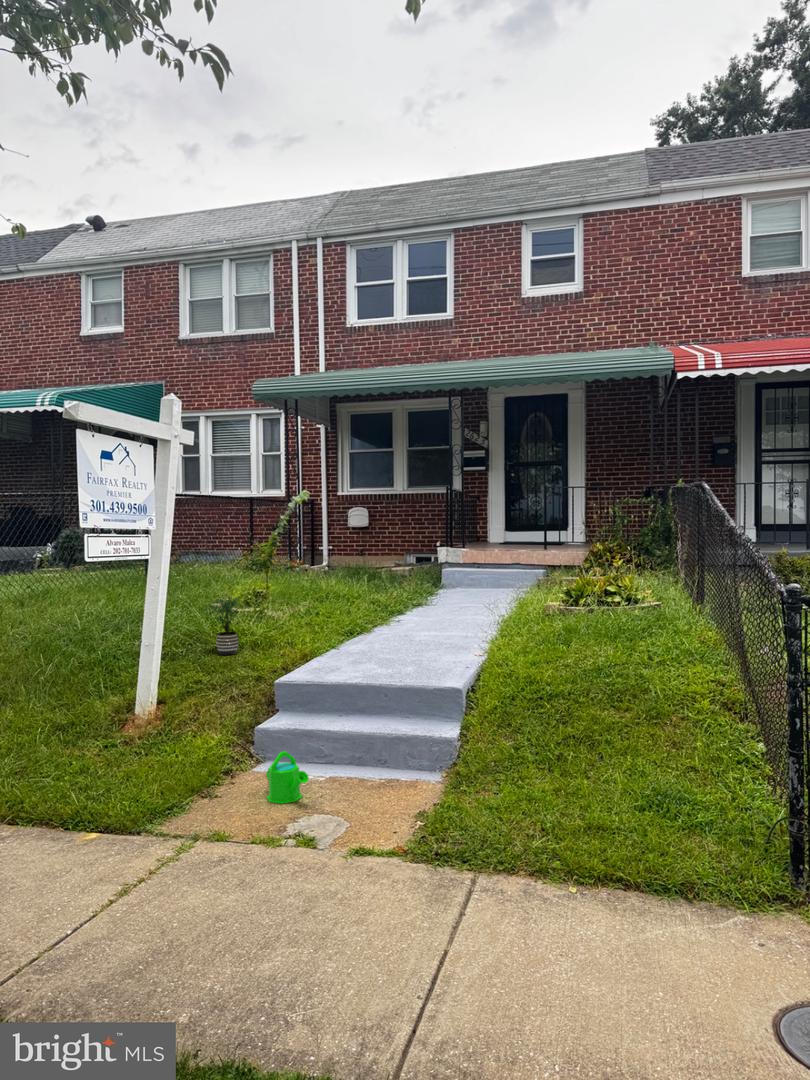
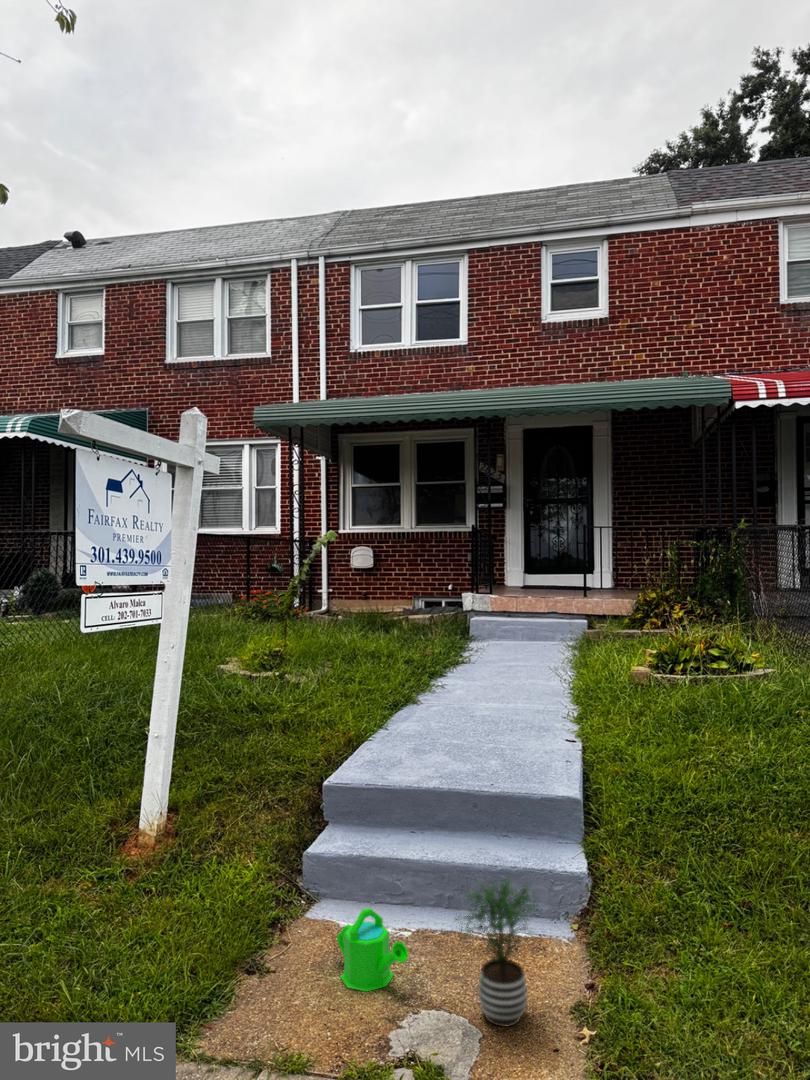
potted plant: present [205,596,240,655] -> present [455,879,535,1027]

